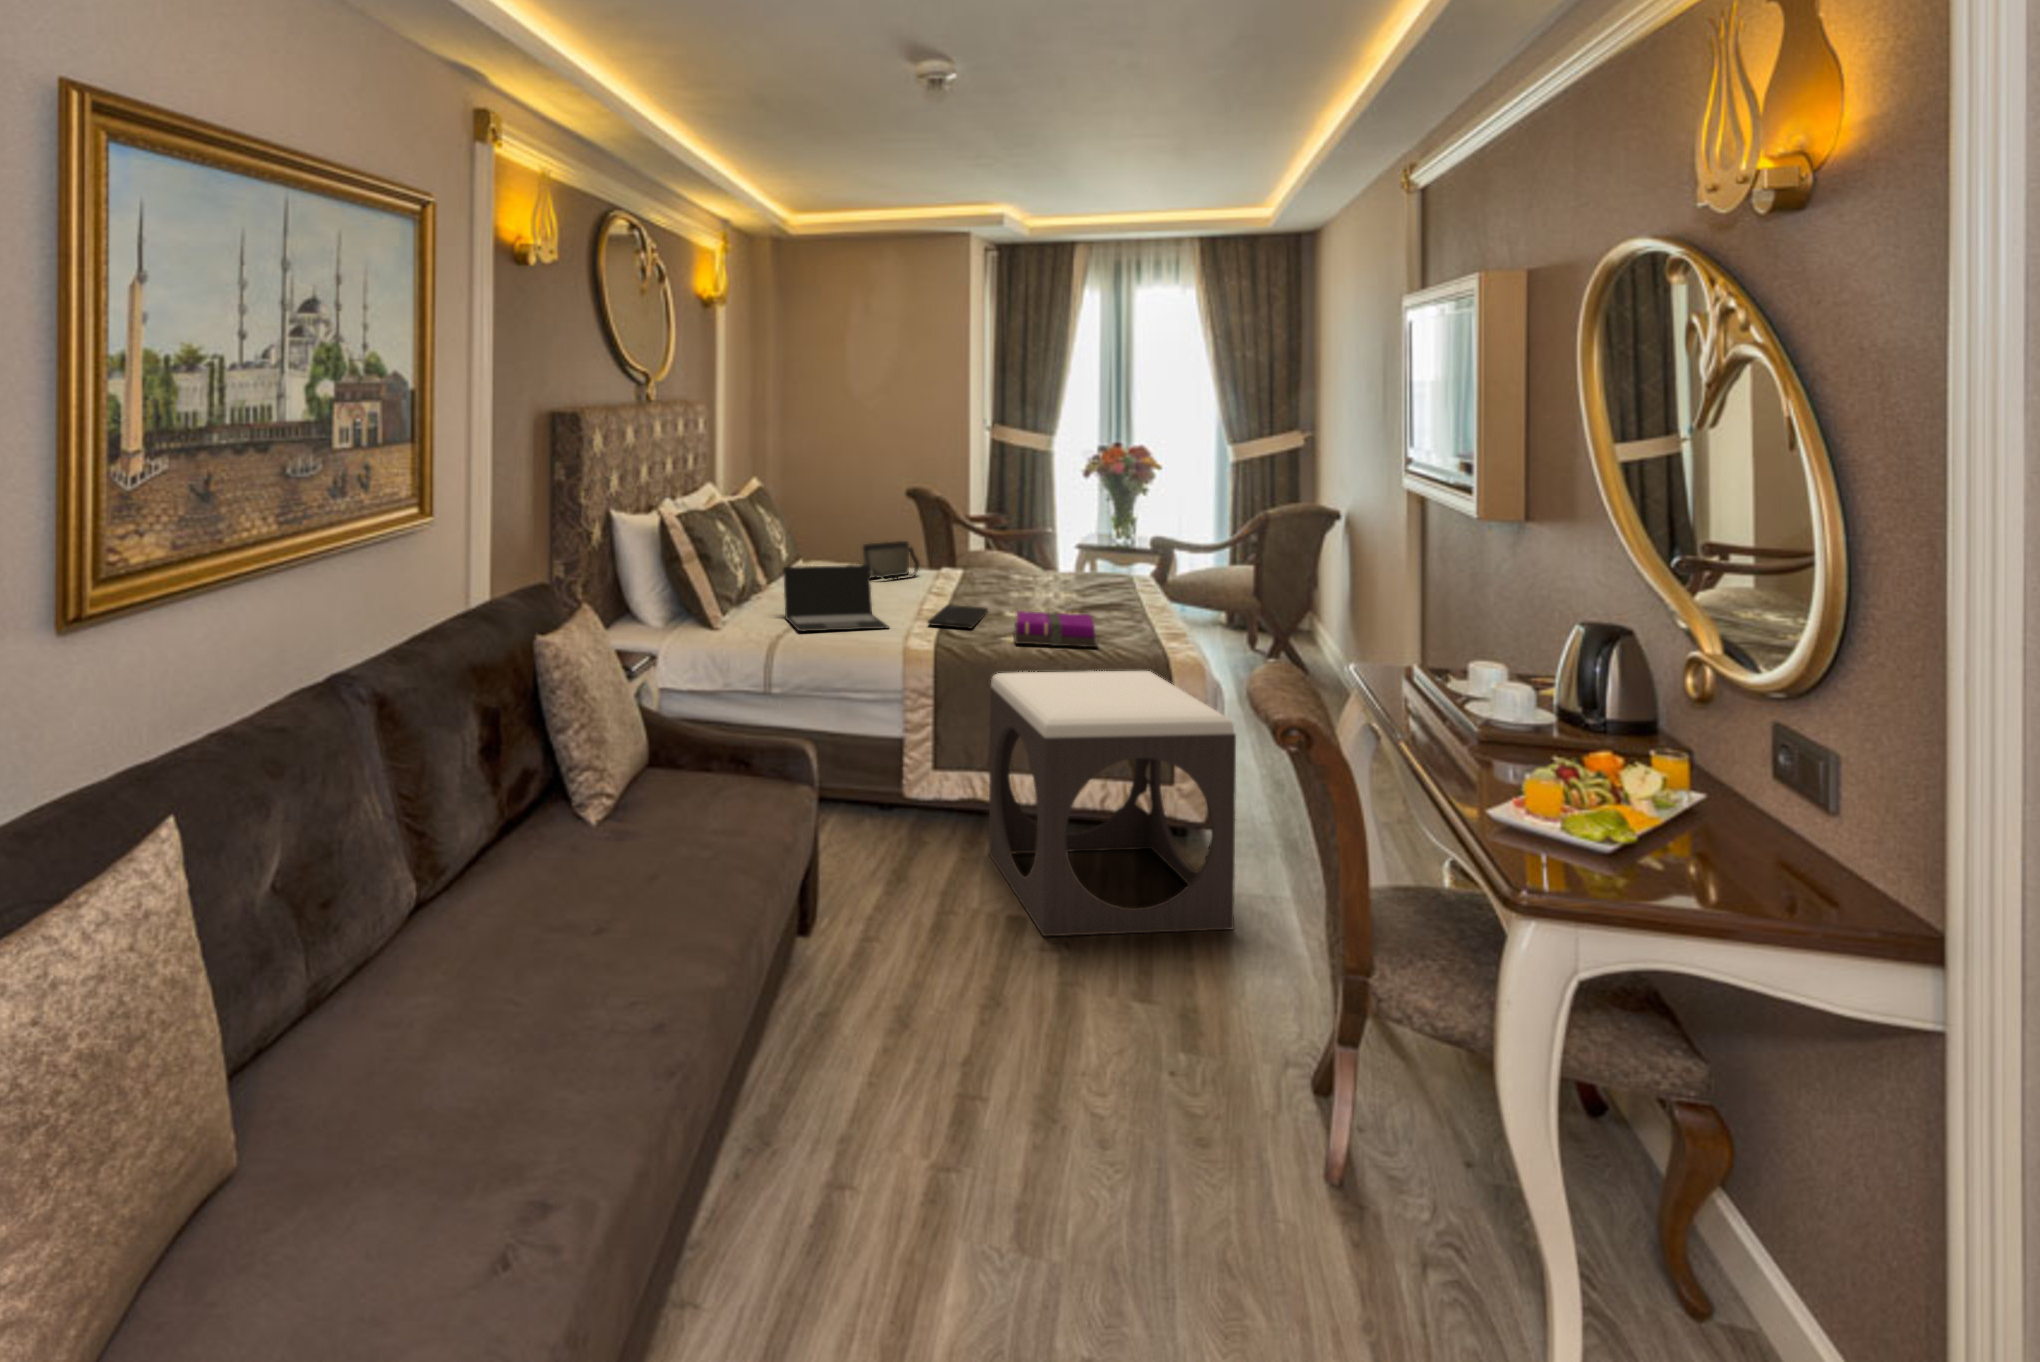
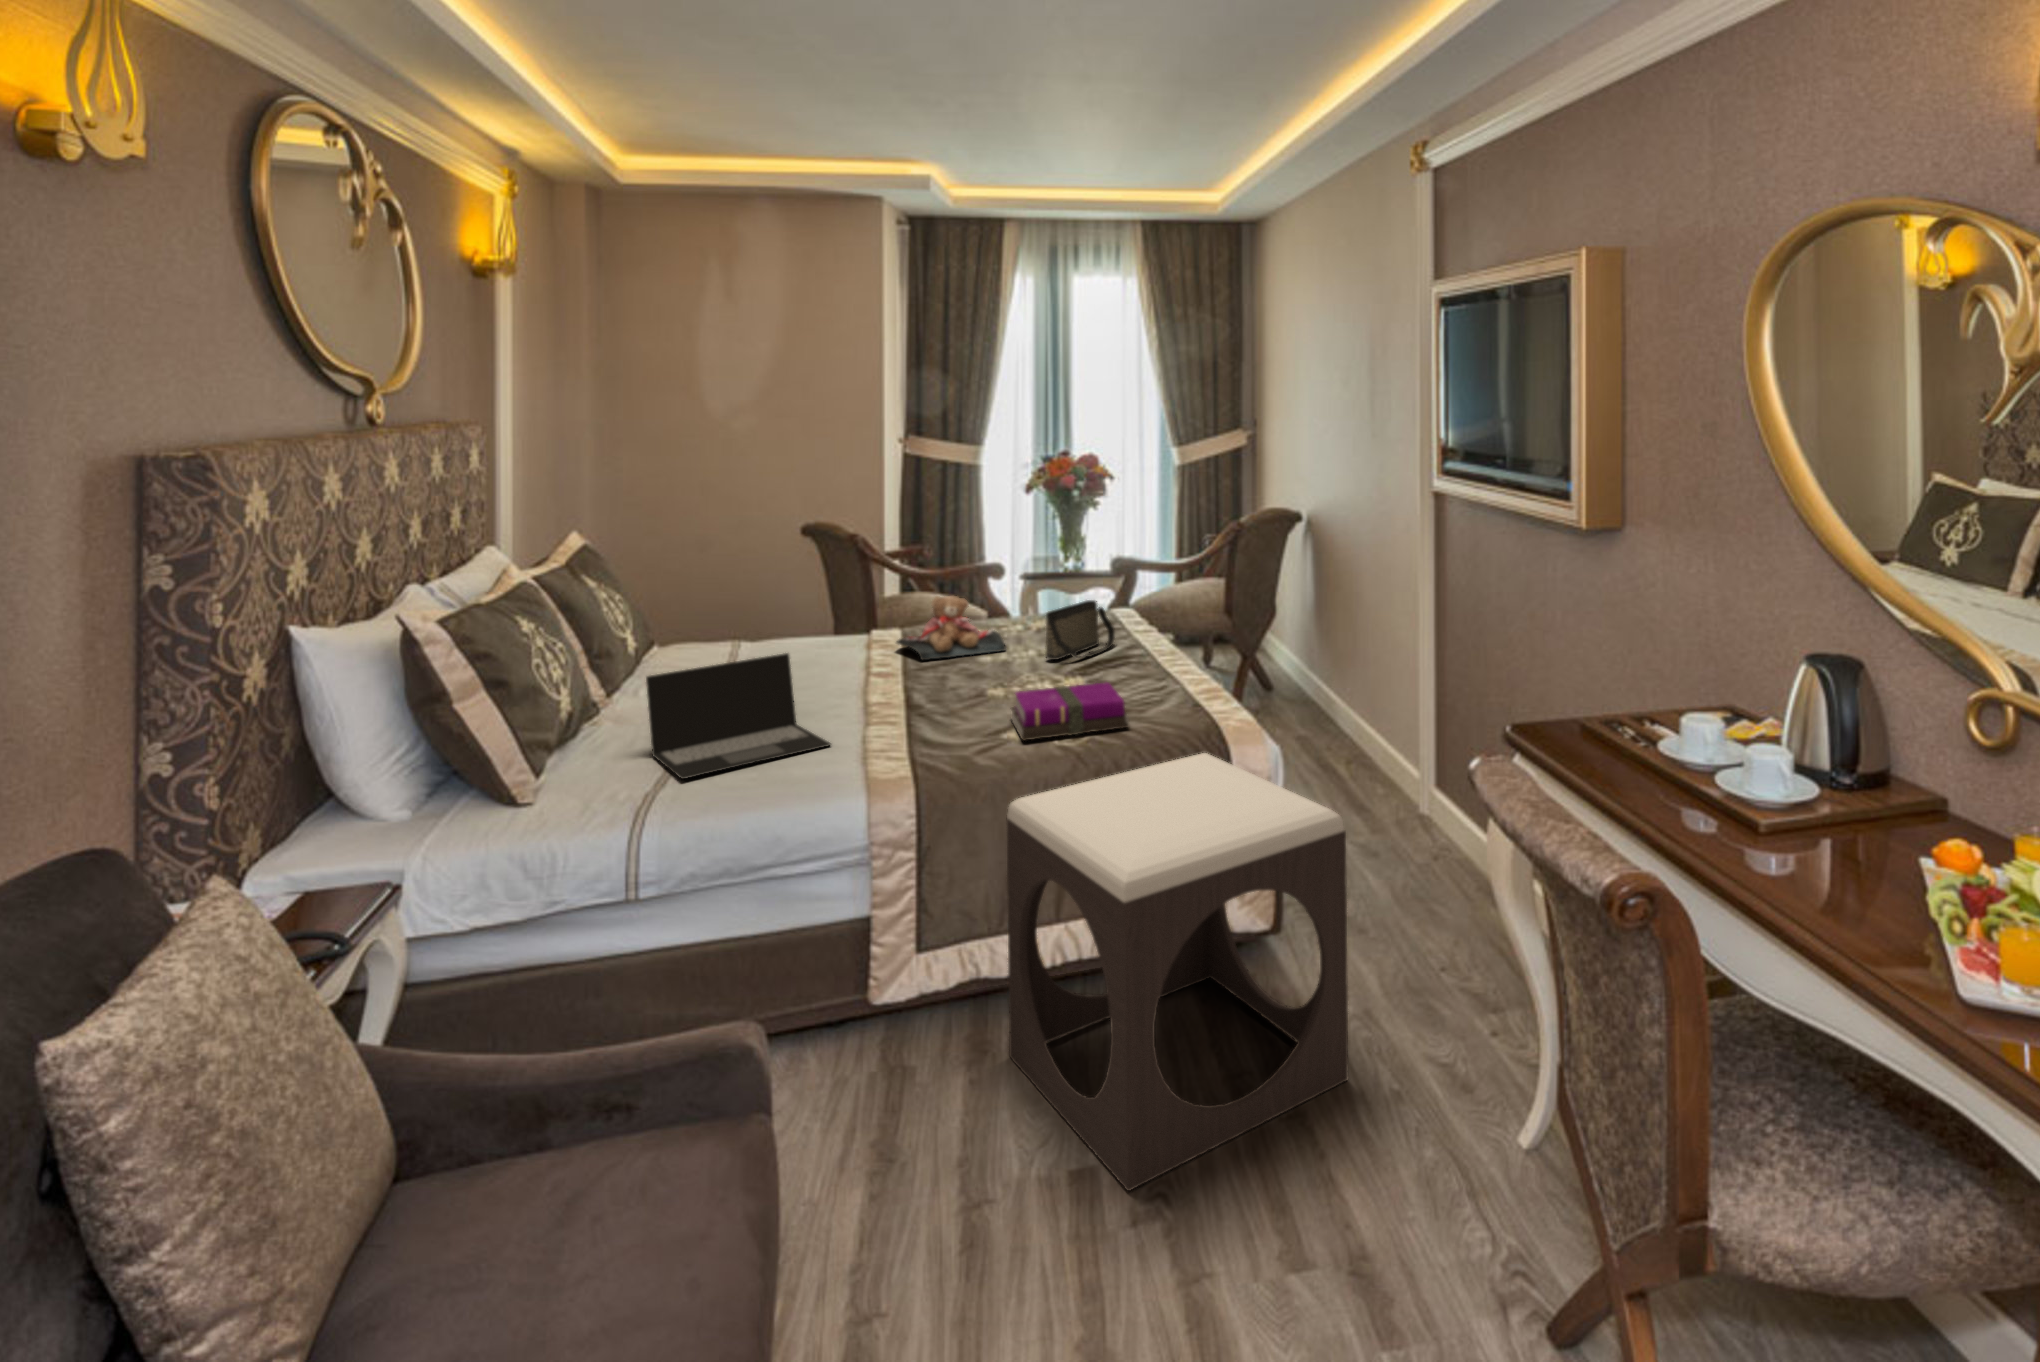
handbag: present [863,541,919,580] -> present [1045,600,1115,660]
teddy bear: none [950,542,1030,591] -> present [897,596,1005,660]
smartphone: present [928,605,988,629] -> none [887,687,963,730]

